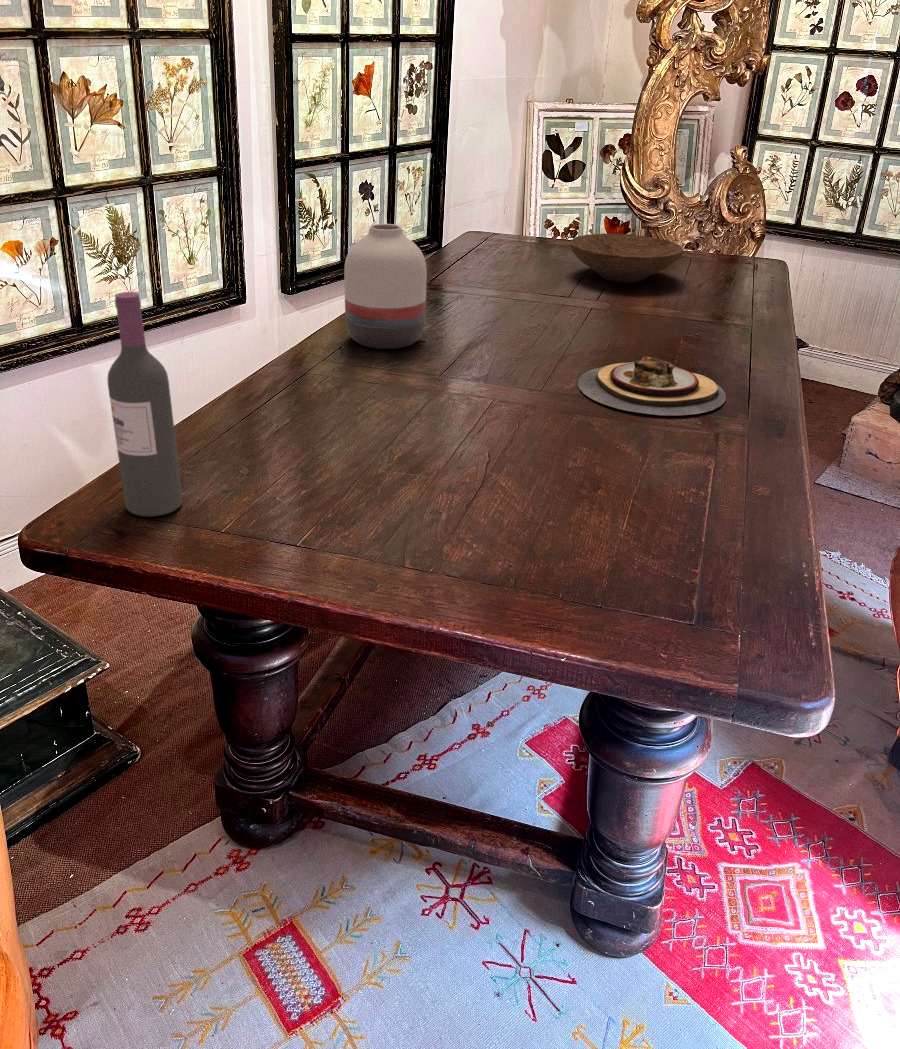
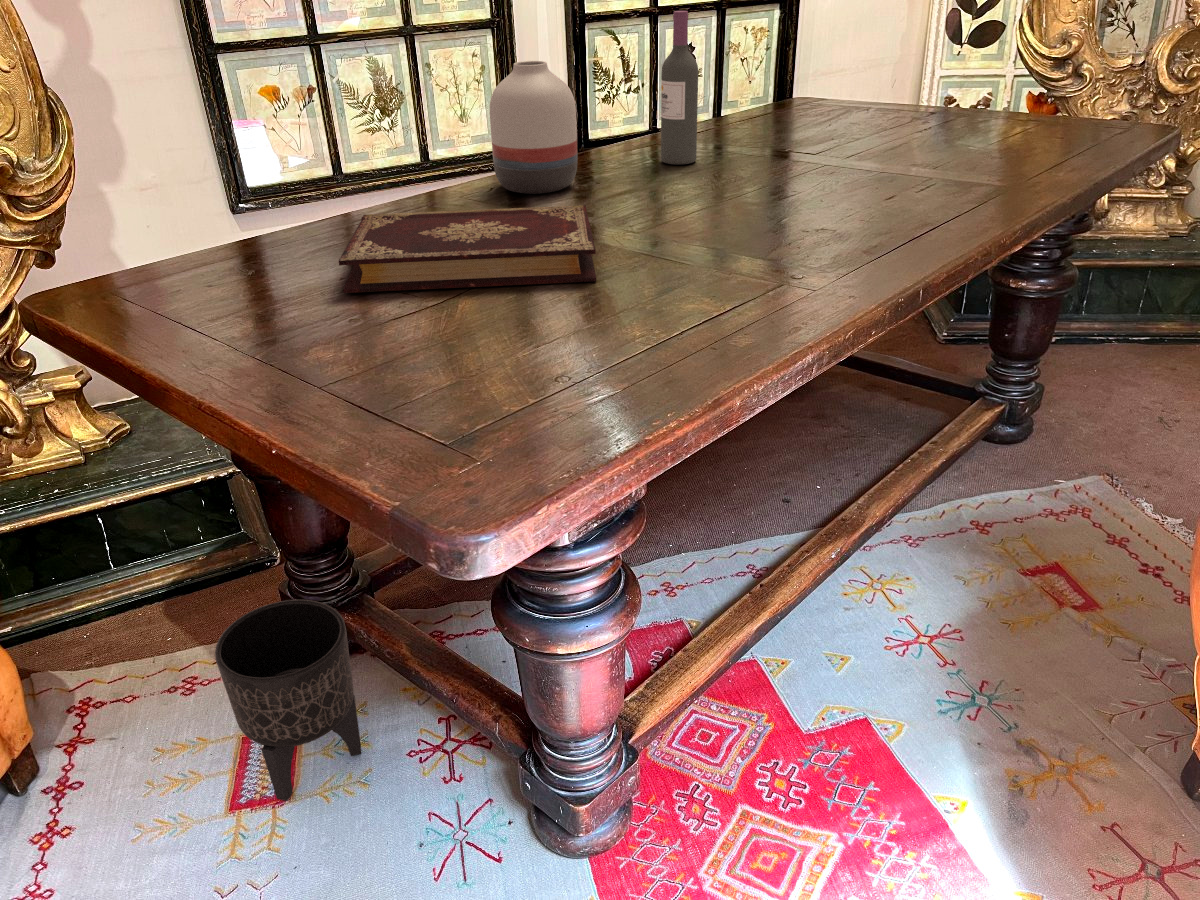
wooden bowl: present [570,233,683,283] -> none [823,90,961,145]
wine bottle: present [108,292,182,517] -> present [661,11,698,165]
plate: present [578,357,726,416] -> none [675,209,847,273]
book: none [295,362,567,473] -> present [339,205,596,293]
planter: none [263,780,392,986] -> present [215,600,361,801]

